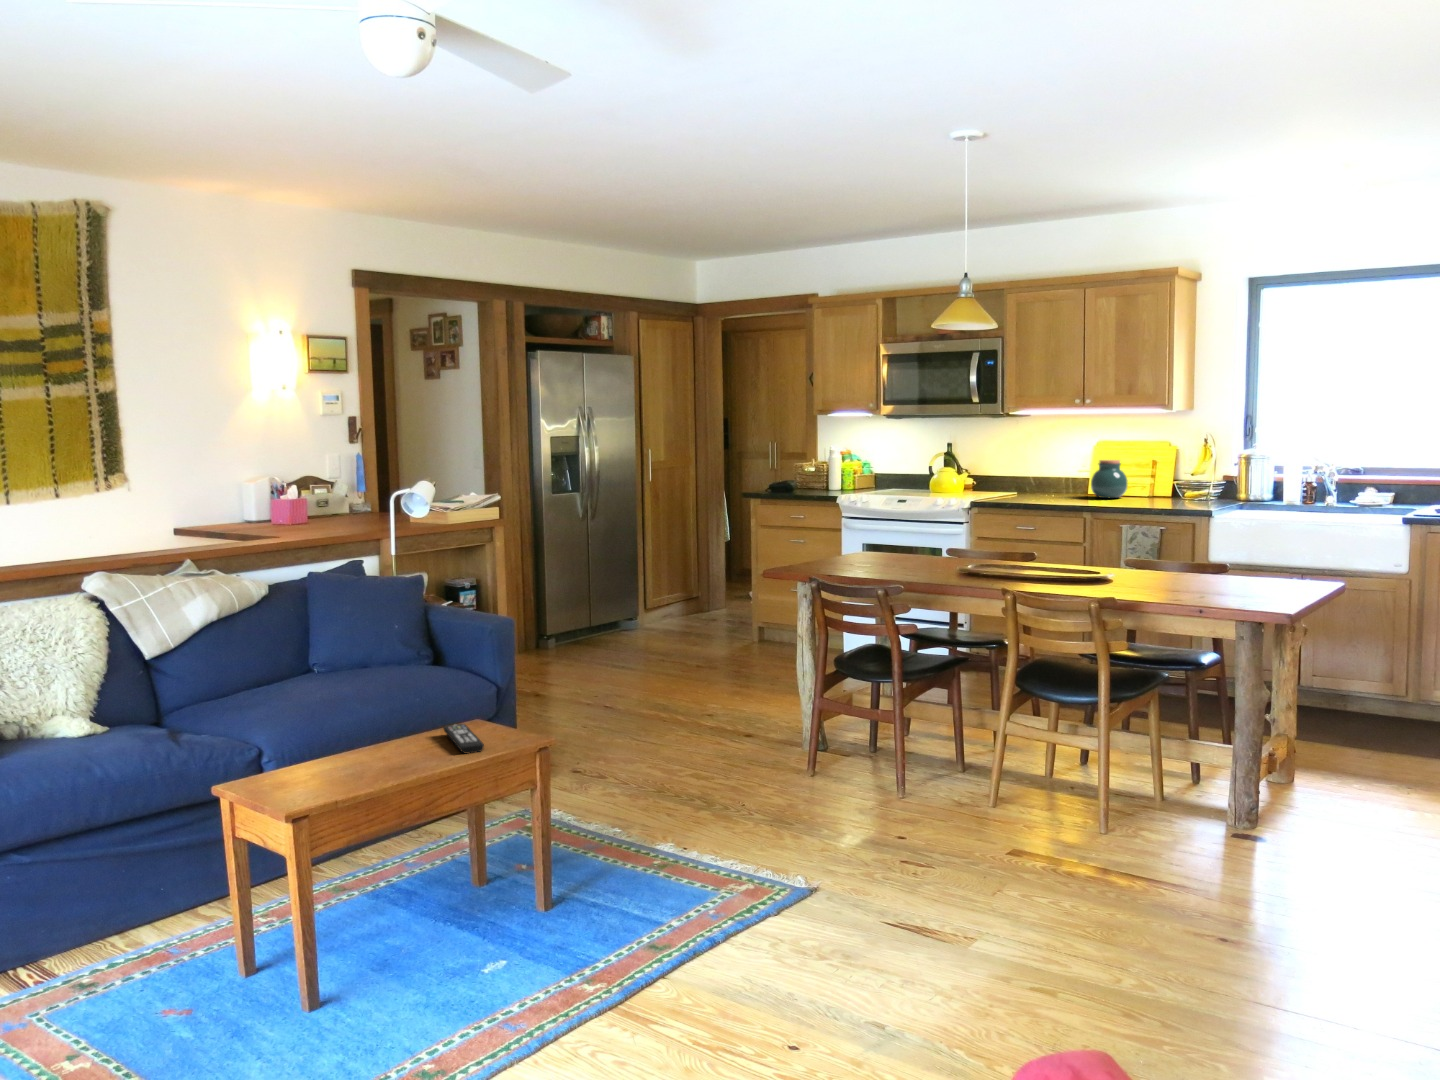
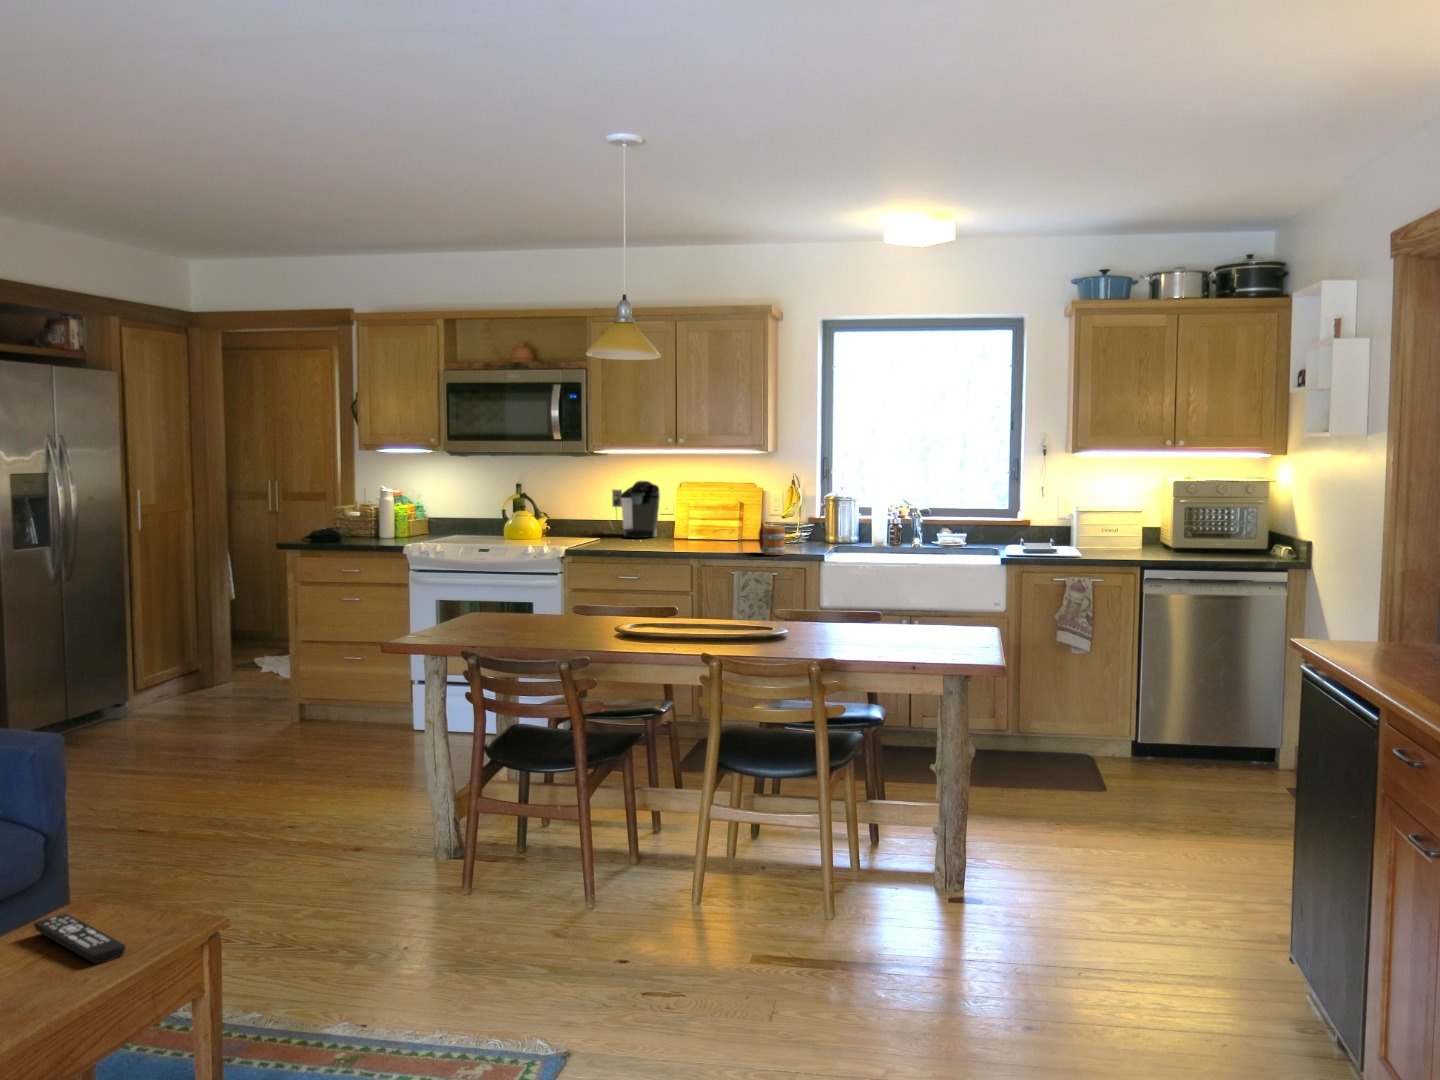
coffee maker: none [1031,440,1072,493] -> present [612,481,660,538]
jar: present [1091,460,1127,498] -> none [687,502,723,543]
mug: none [1152,477,1178,510] -> present [758,521,786,555]

